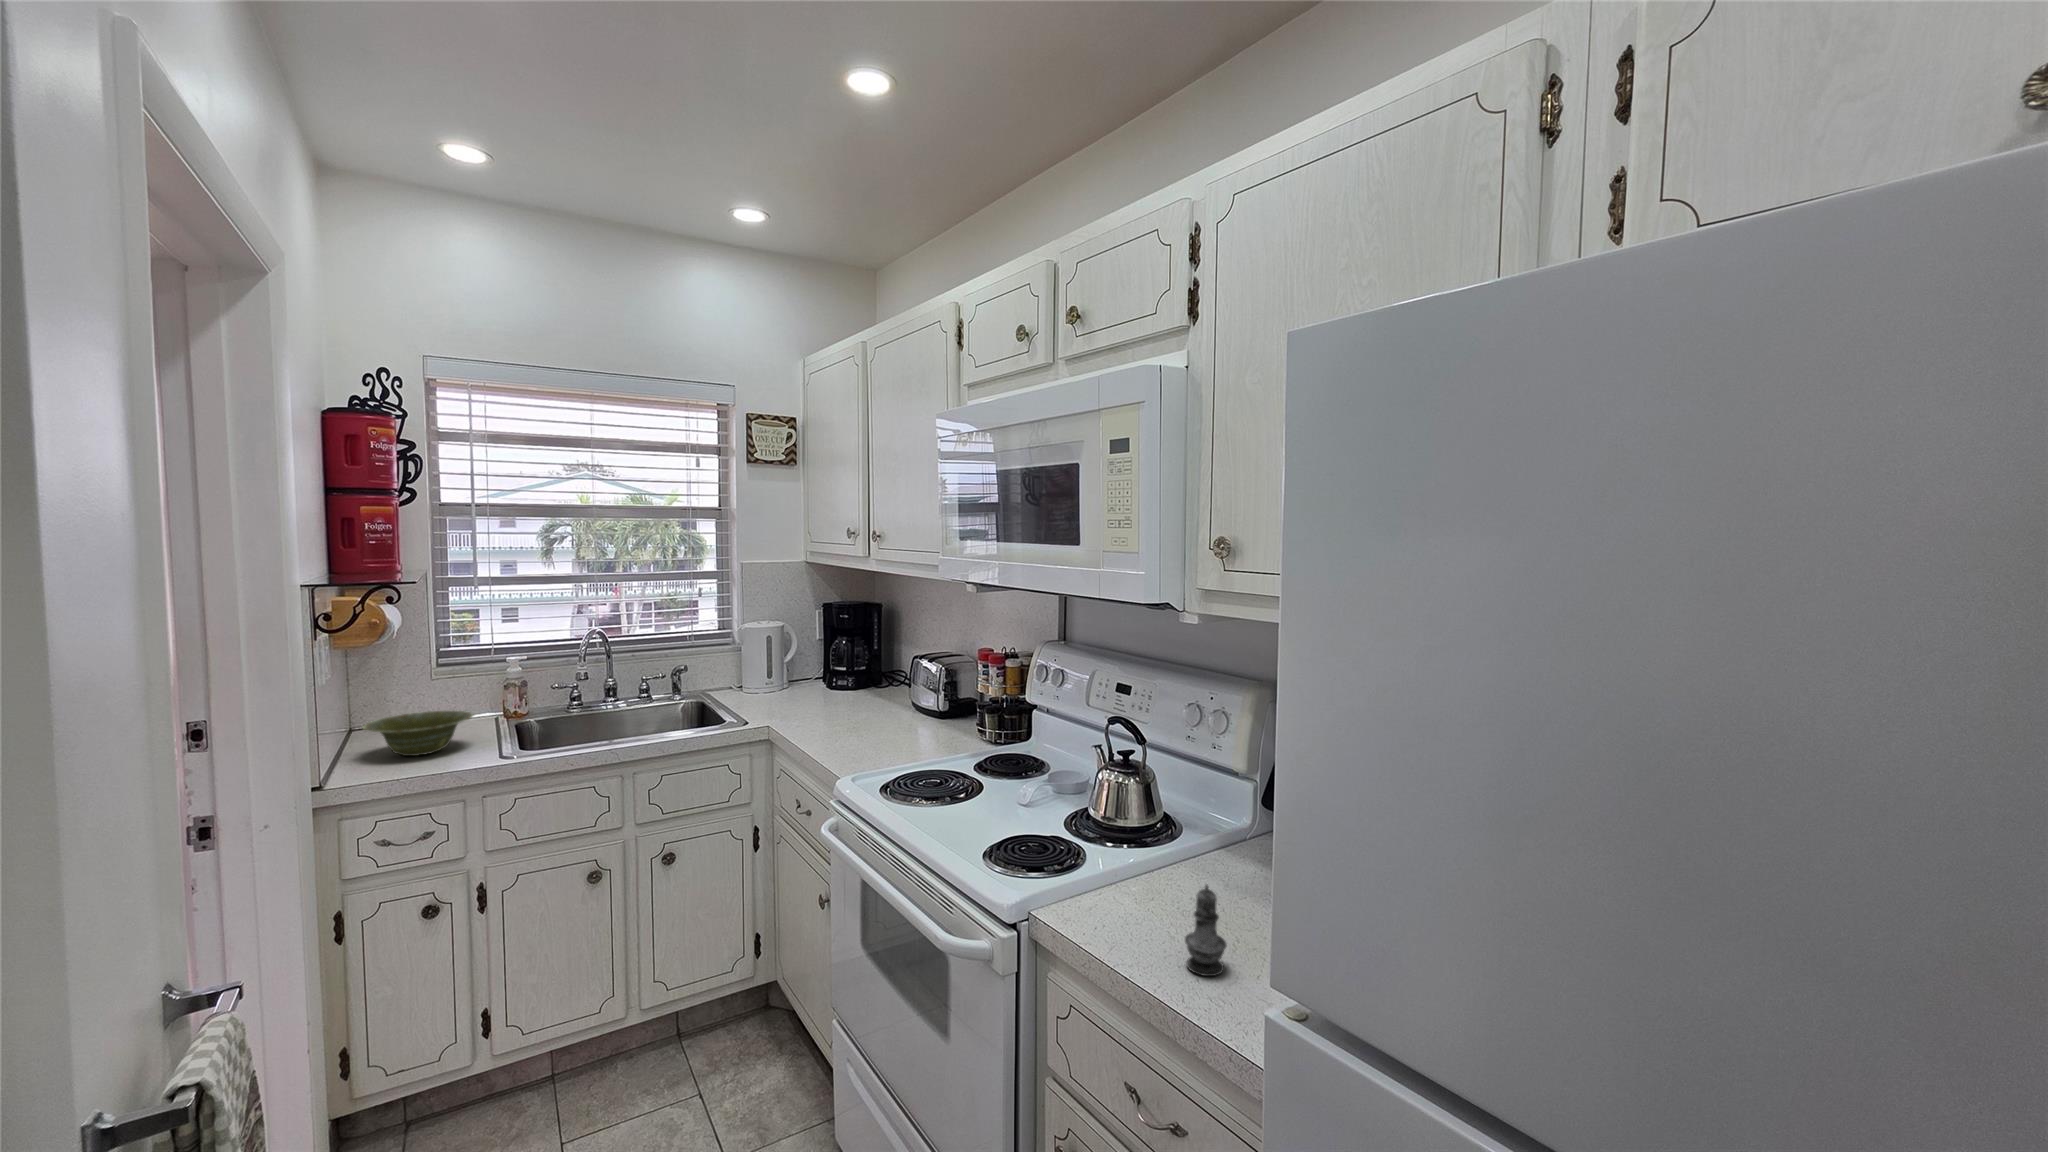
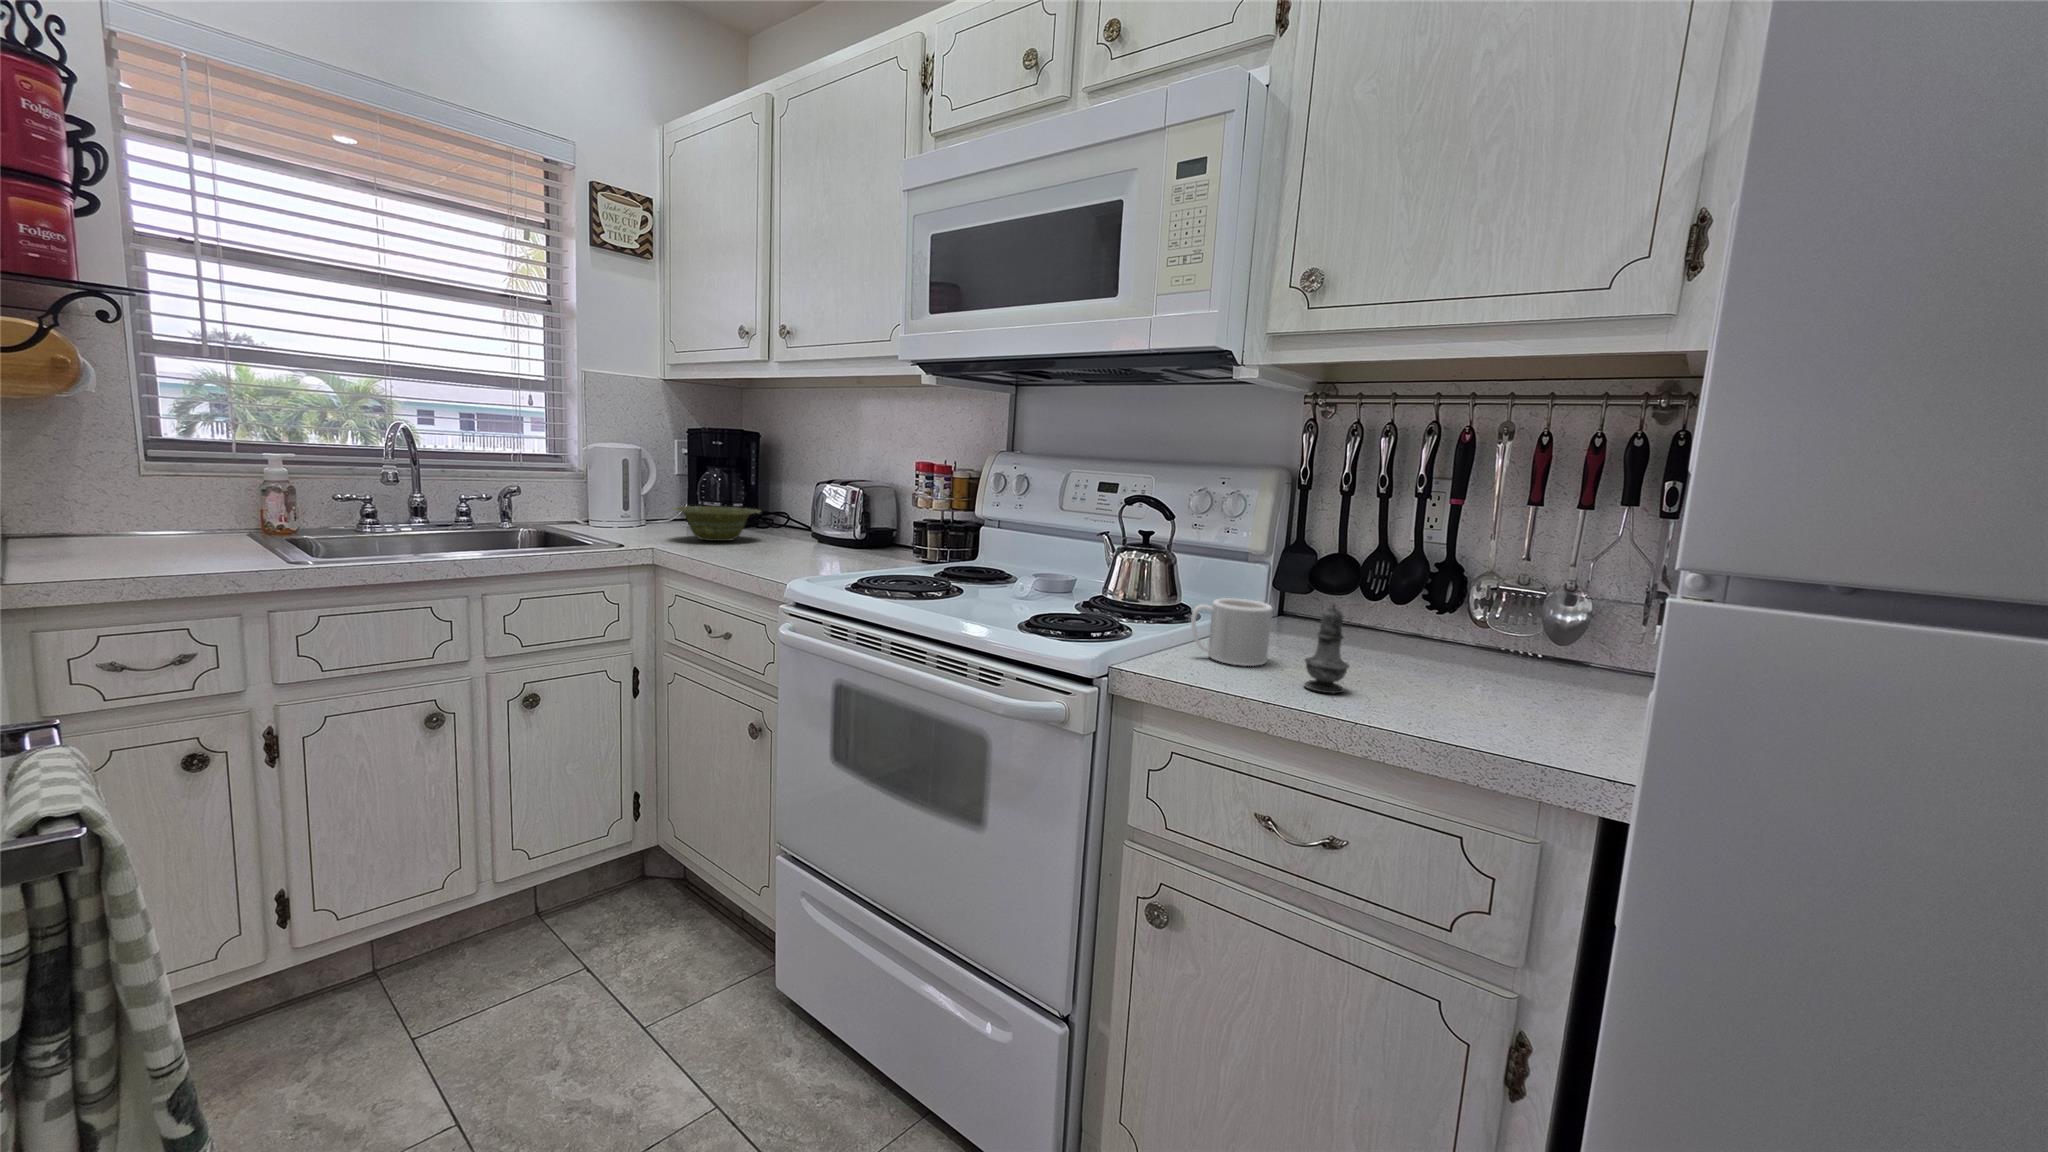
dish: present [363,711,473,756] -> present [673,506,760,541]
mug: none [1113,849,1187,924] -> present [1191,598,1272,666]

